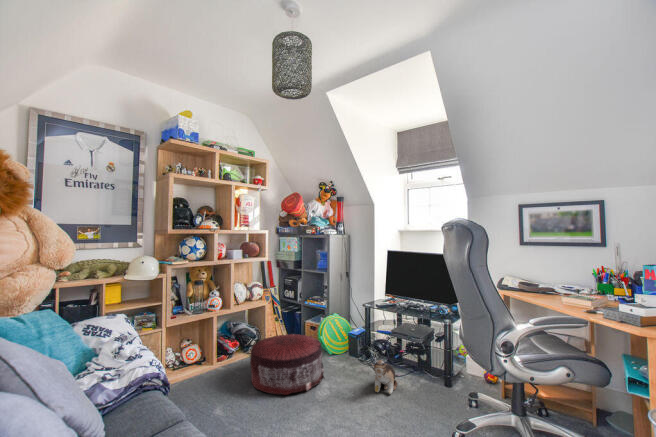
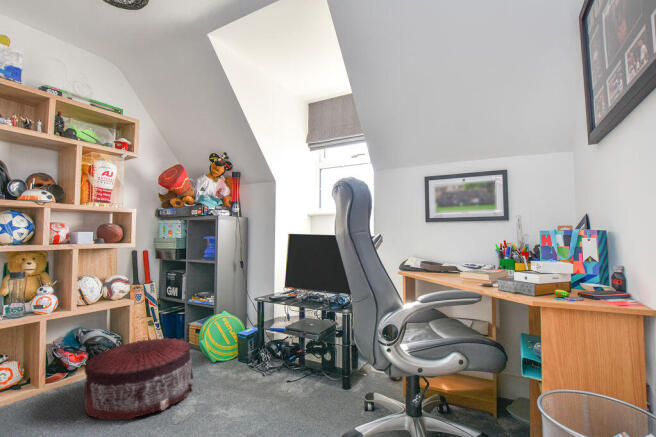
plush toy: present [373,360,397,394] -> none [248,362,285,404]

